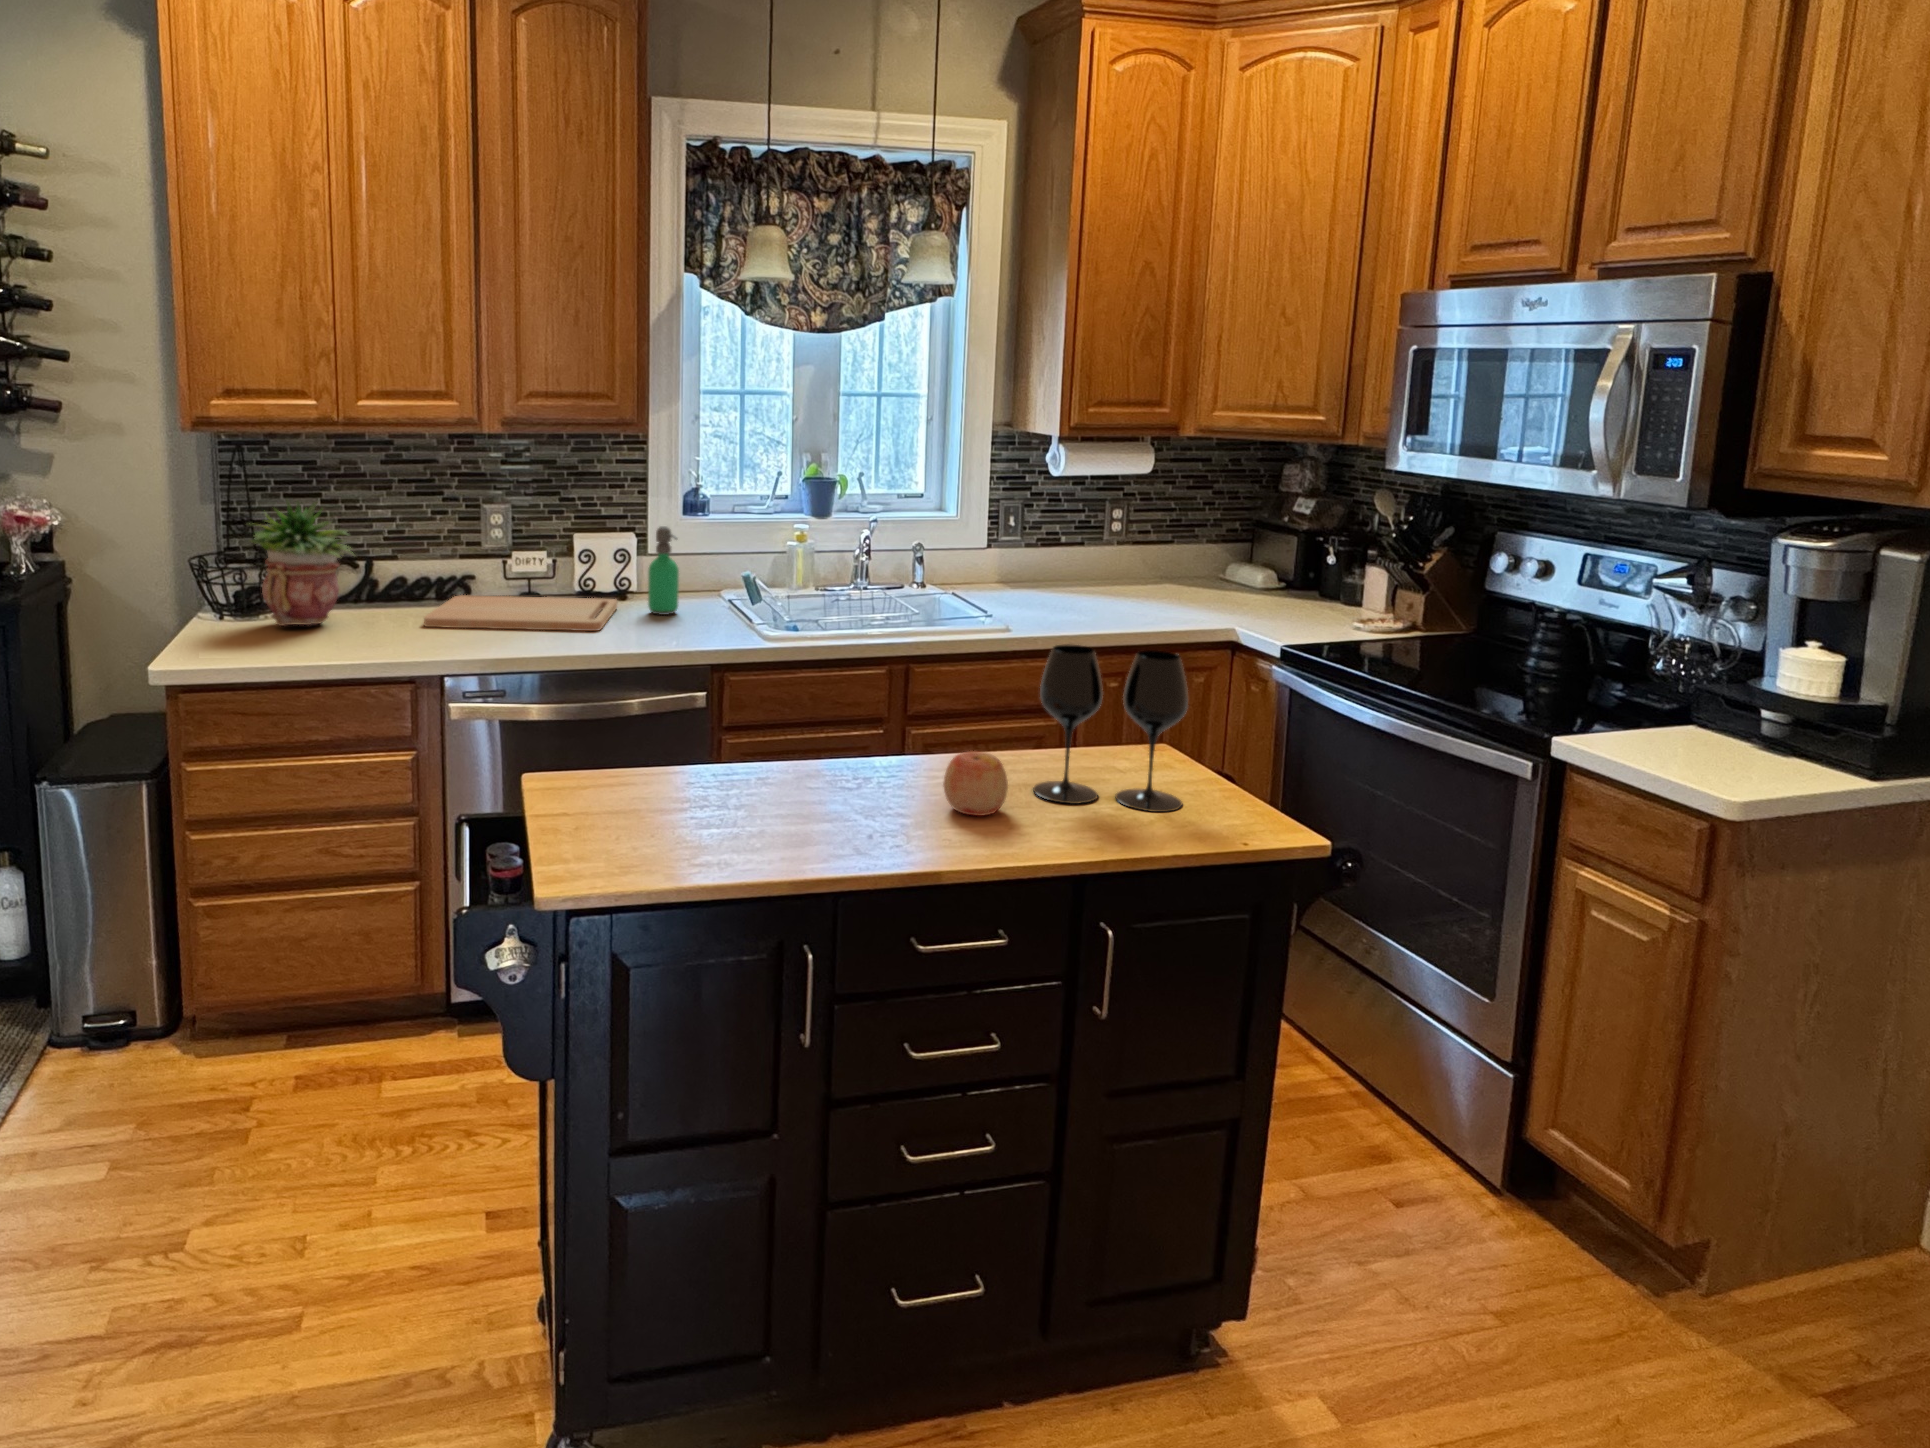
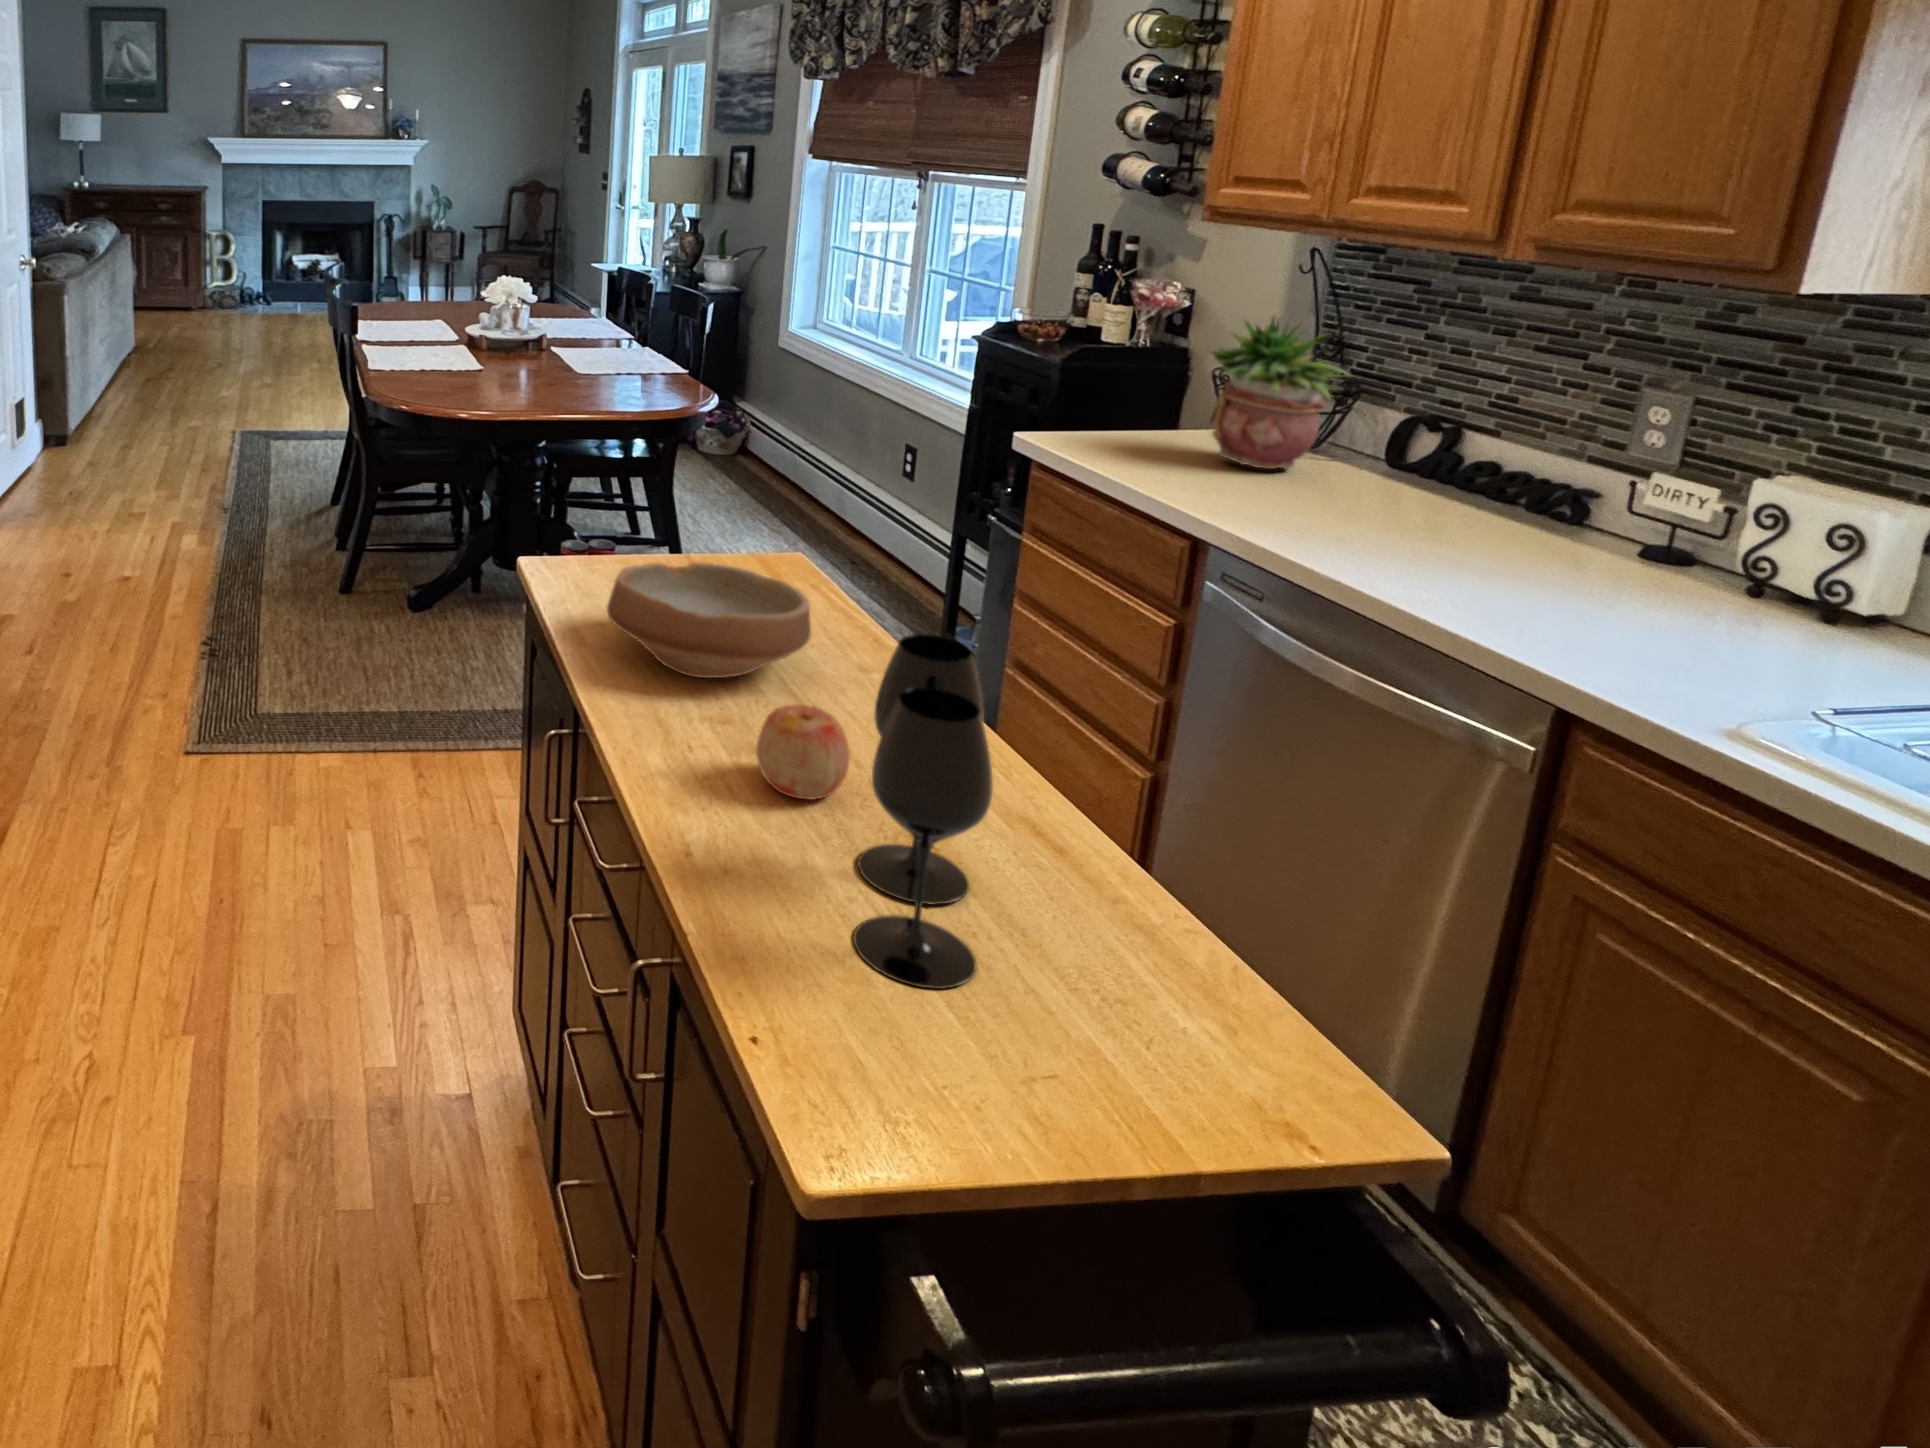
soap dispenser: present [648,526,679,615] -> none [1731,482,1831,654]
cutting board: present [424,595,617,631] -> none [1351,499,1733,611]
bowl: none [665,735,846,839] -> present [607,563,811,678]

